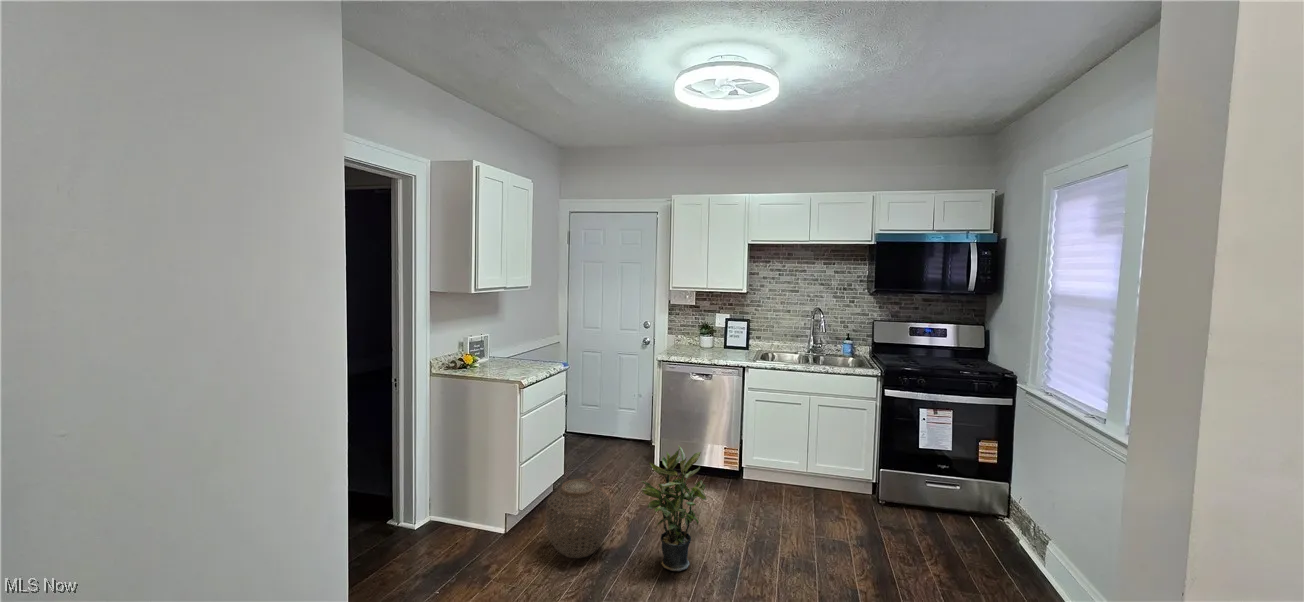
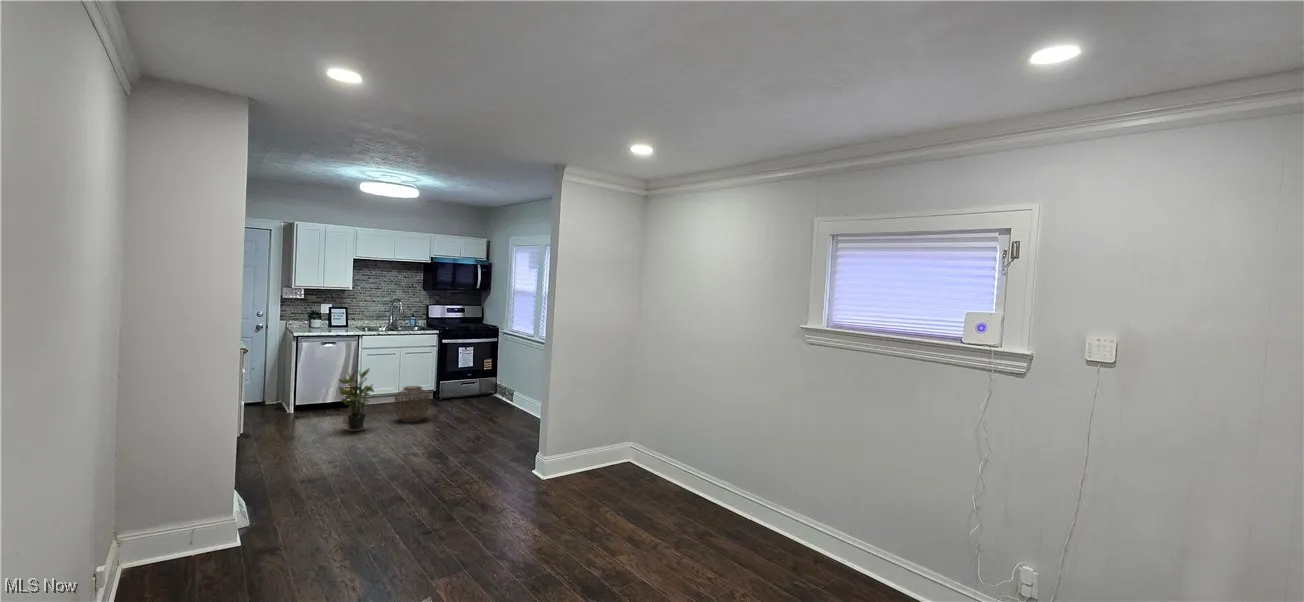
woven basket: present [546,479,610,558] -> present [395,386,429,422]

